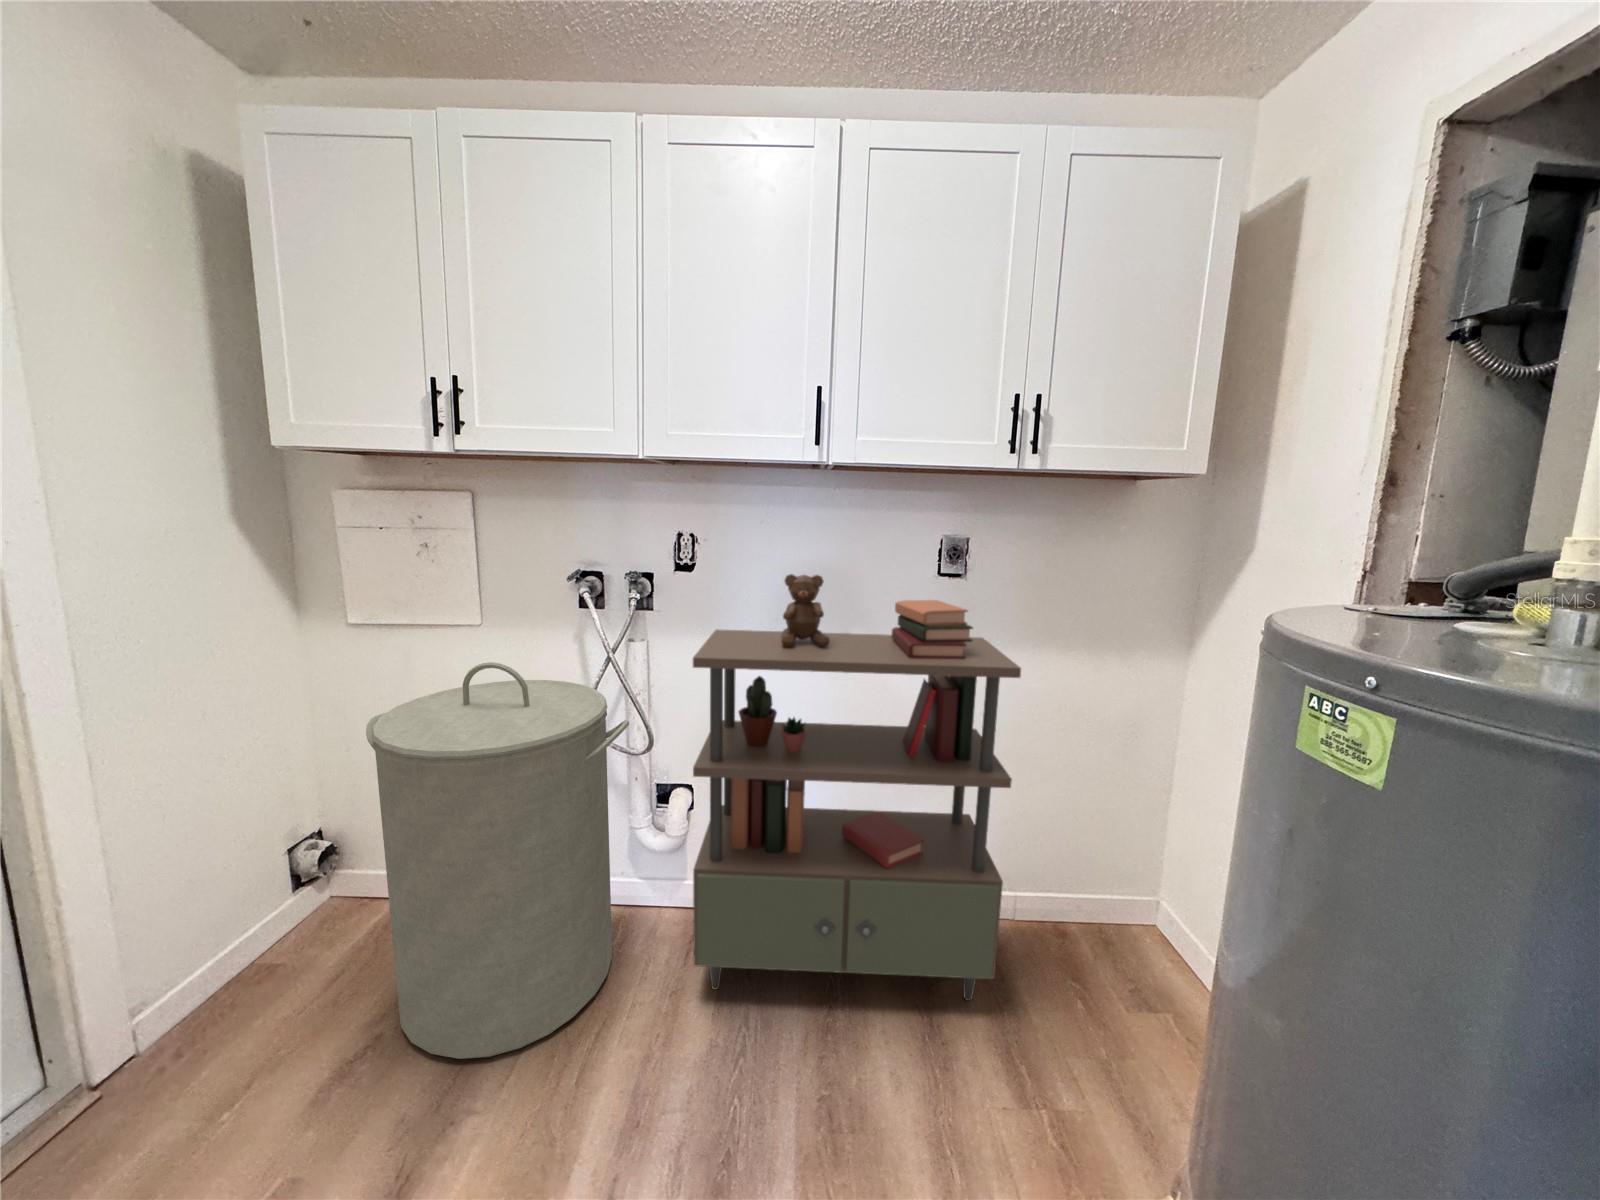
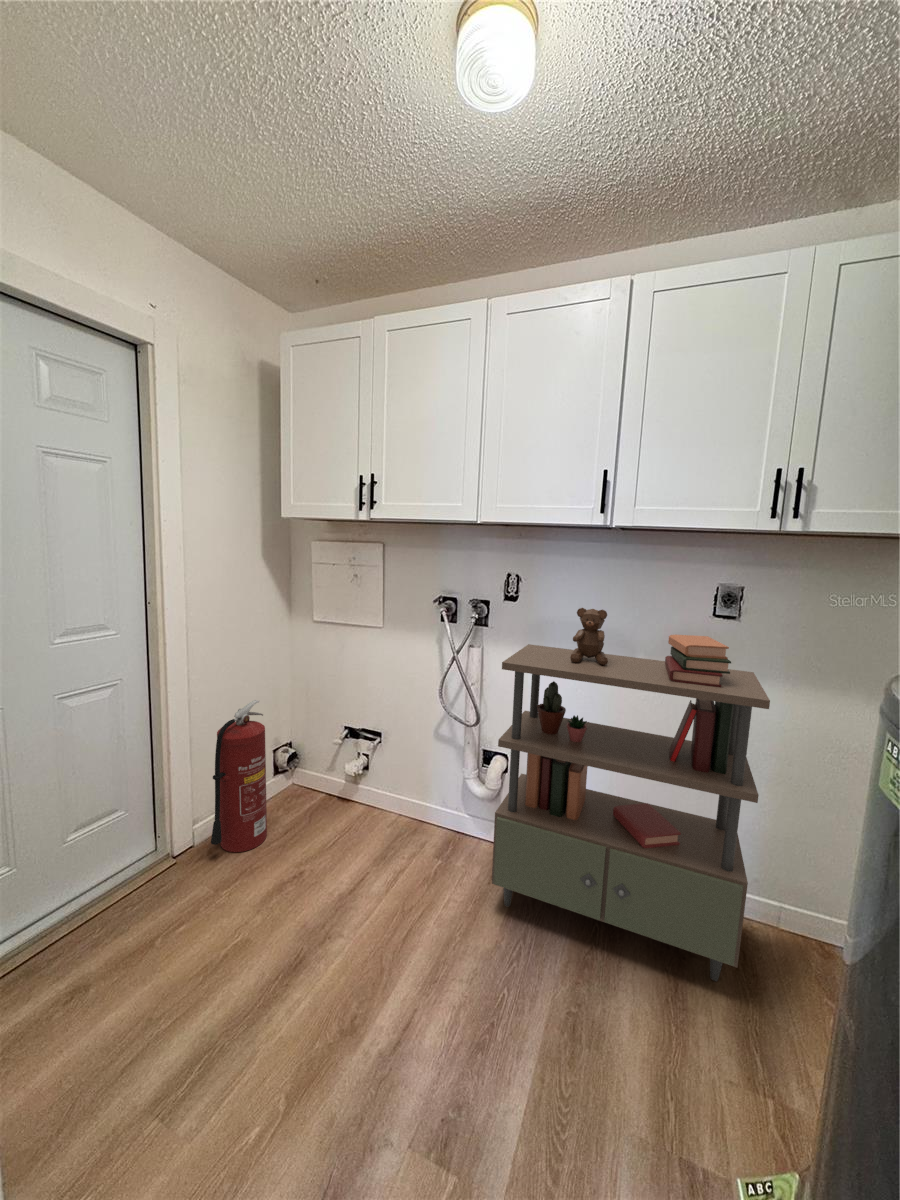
laundry hamper: present [366,662,629,1059] -> none [315,652,461,902]
fire extinguisher: none [155,772,291,1050] -> present [211,700,267,852]

